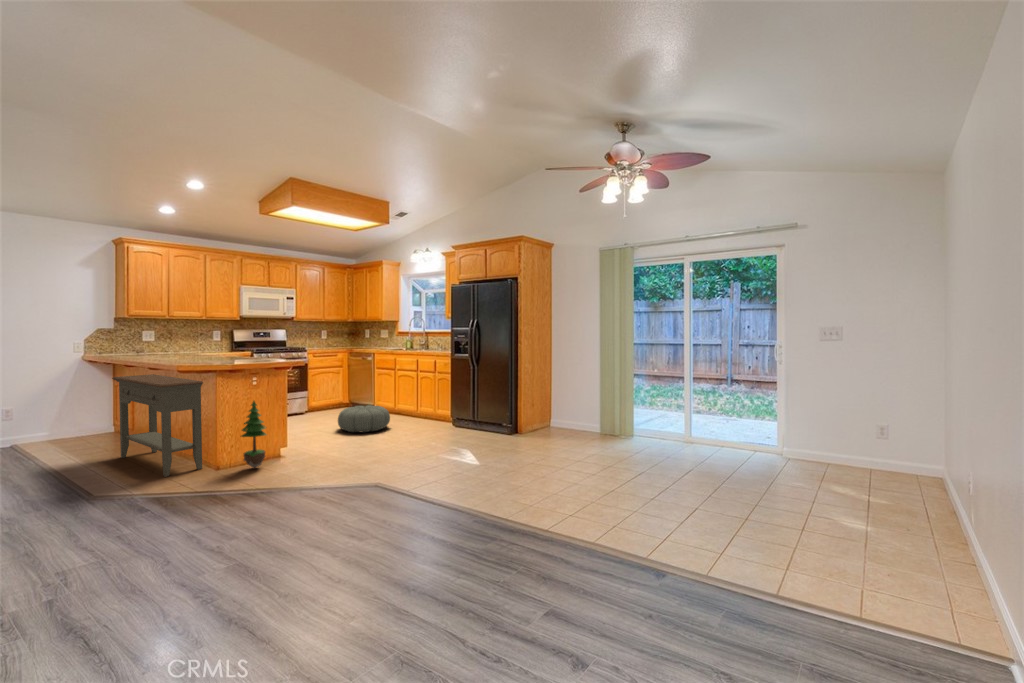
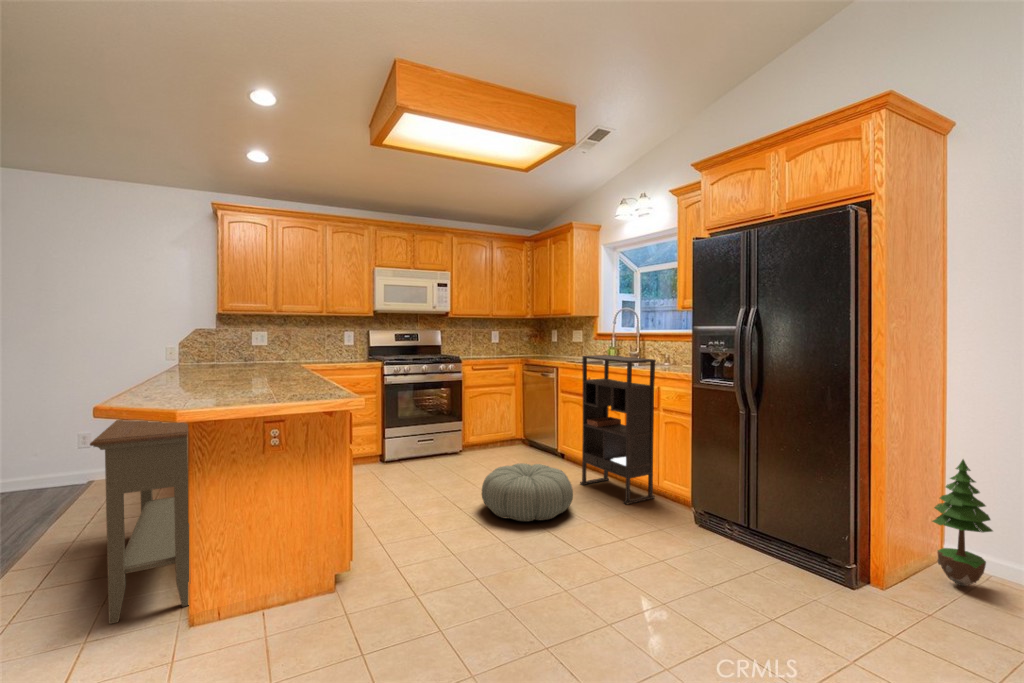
bookshelf: none [392,344,433,423] -> present [580,355,656,505]
potted tree: present [241,401,266,468] -> present [932,459,993,586]

